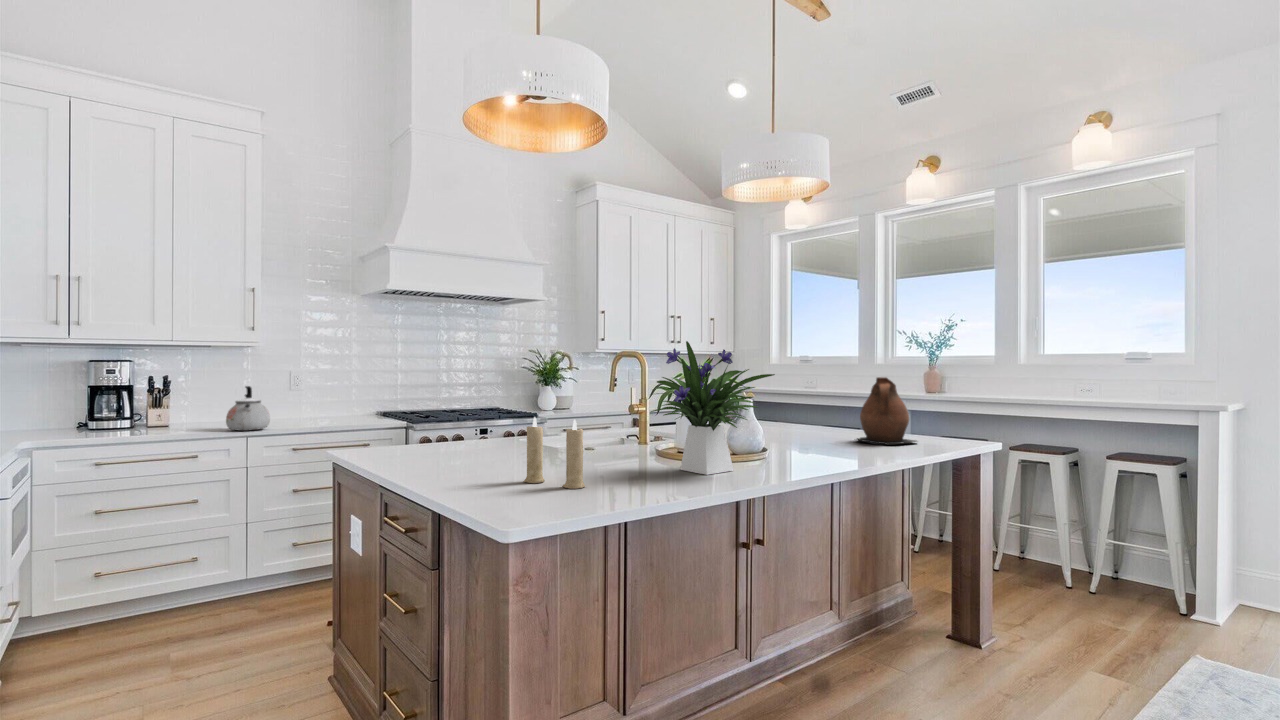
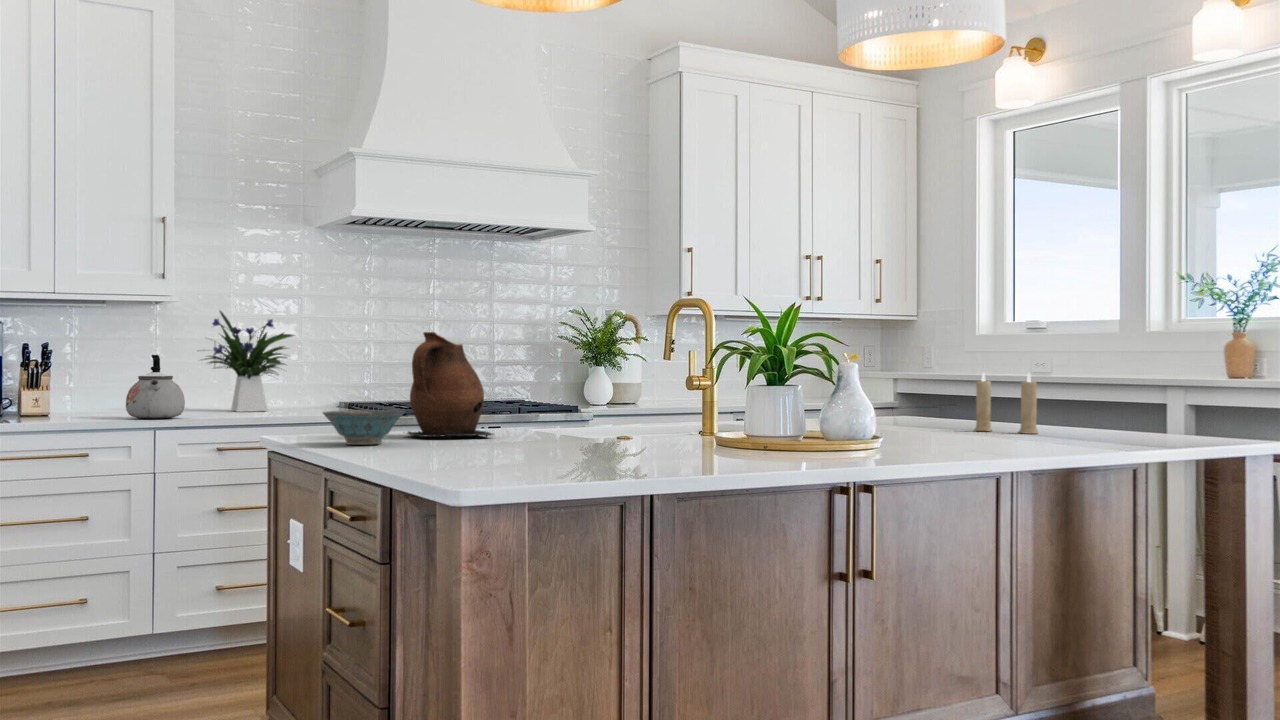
flower arrangement: present [651,341,775,475] -> present [205,311,294,412]
ceramic pitcher: present [857,377,917,444] -> present [407,332,493,437]
candle: present [523,417,585,489] -> present [974,373,1038,434]
ceramic bowl: none [375,434,437,462] -> present [323,410,405,445]

